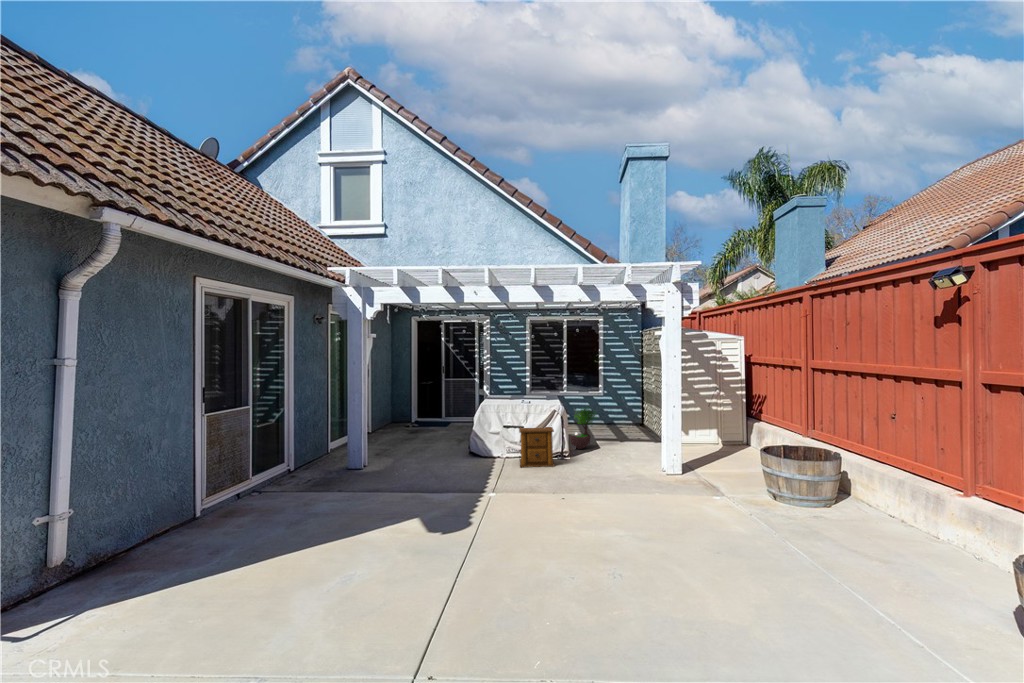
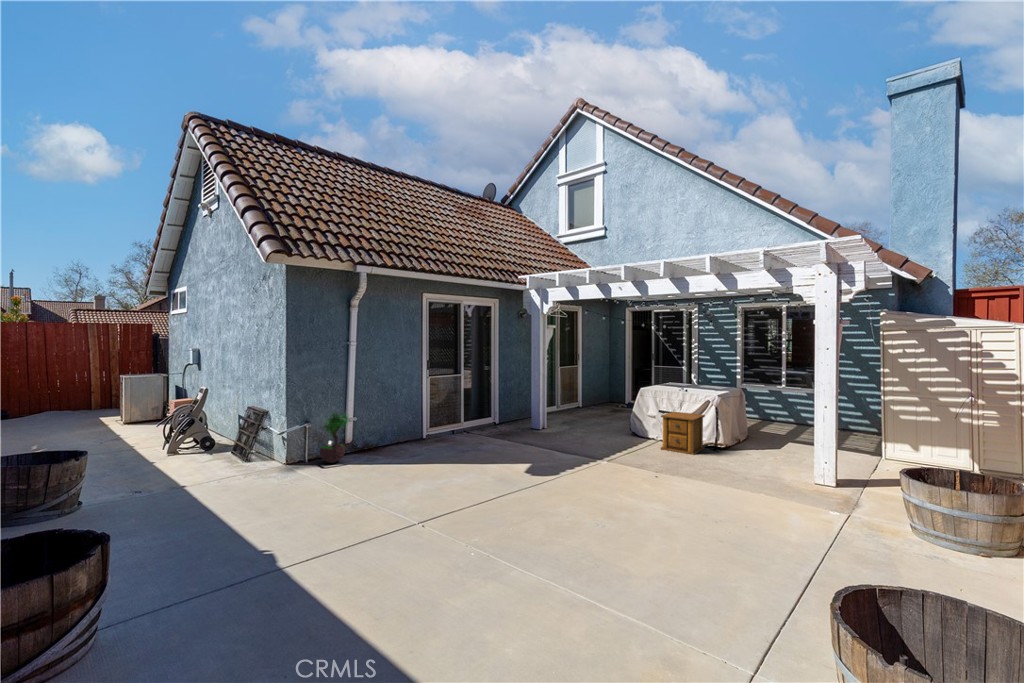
potted tree: present [570,408,595,449] -> present [320,413,348,463]

